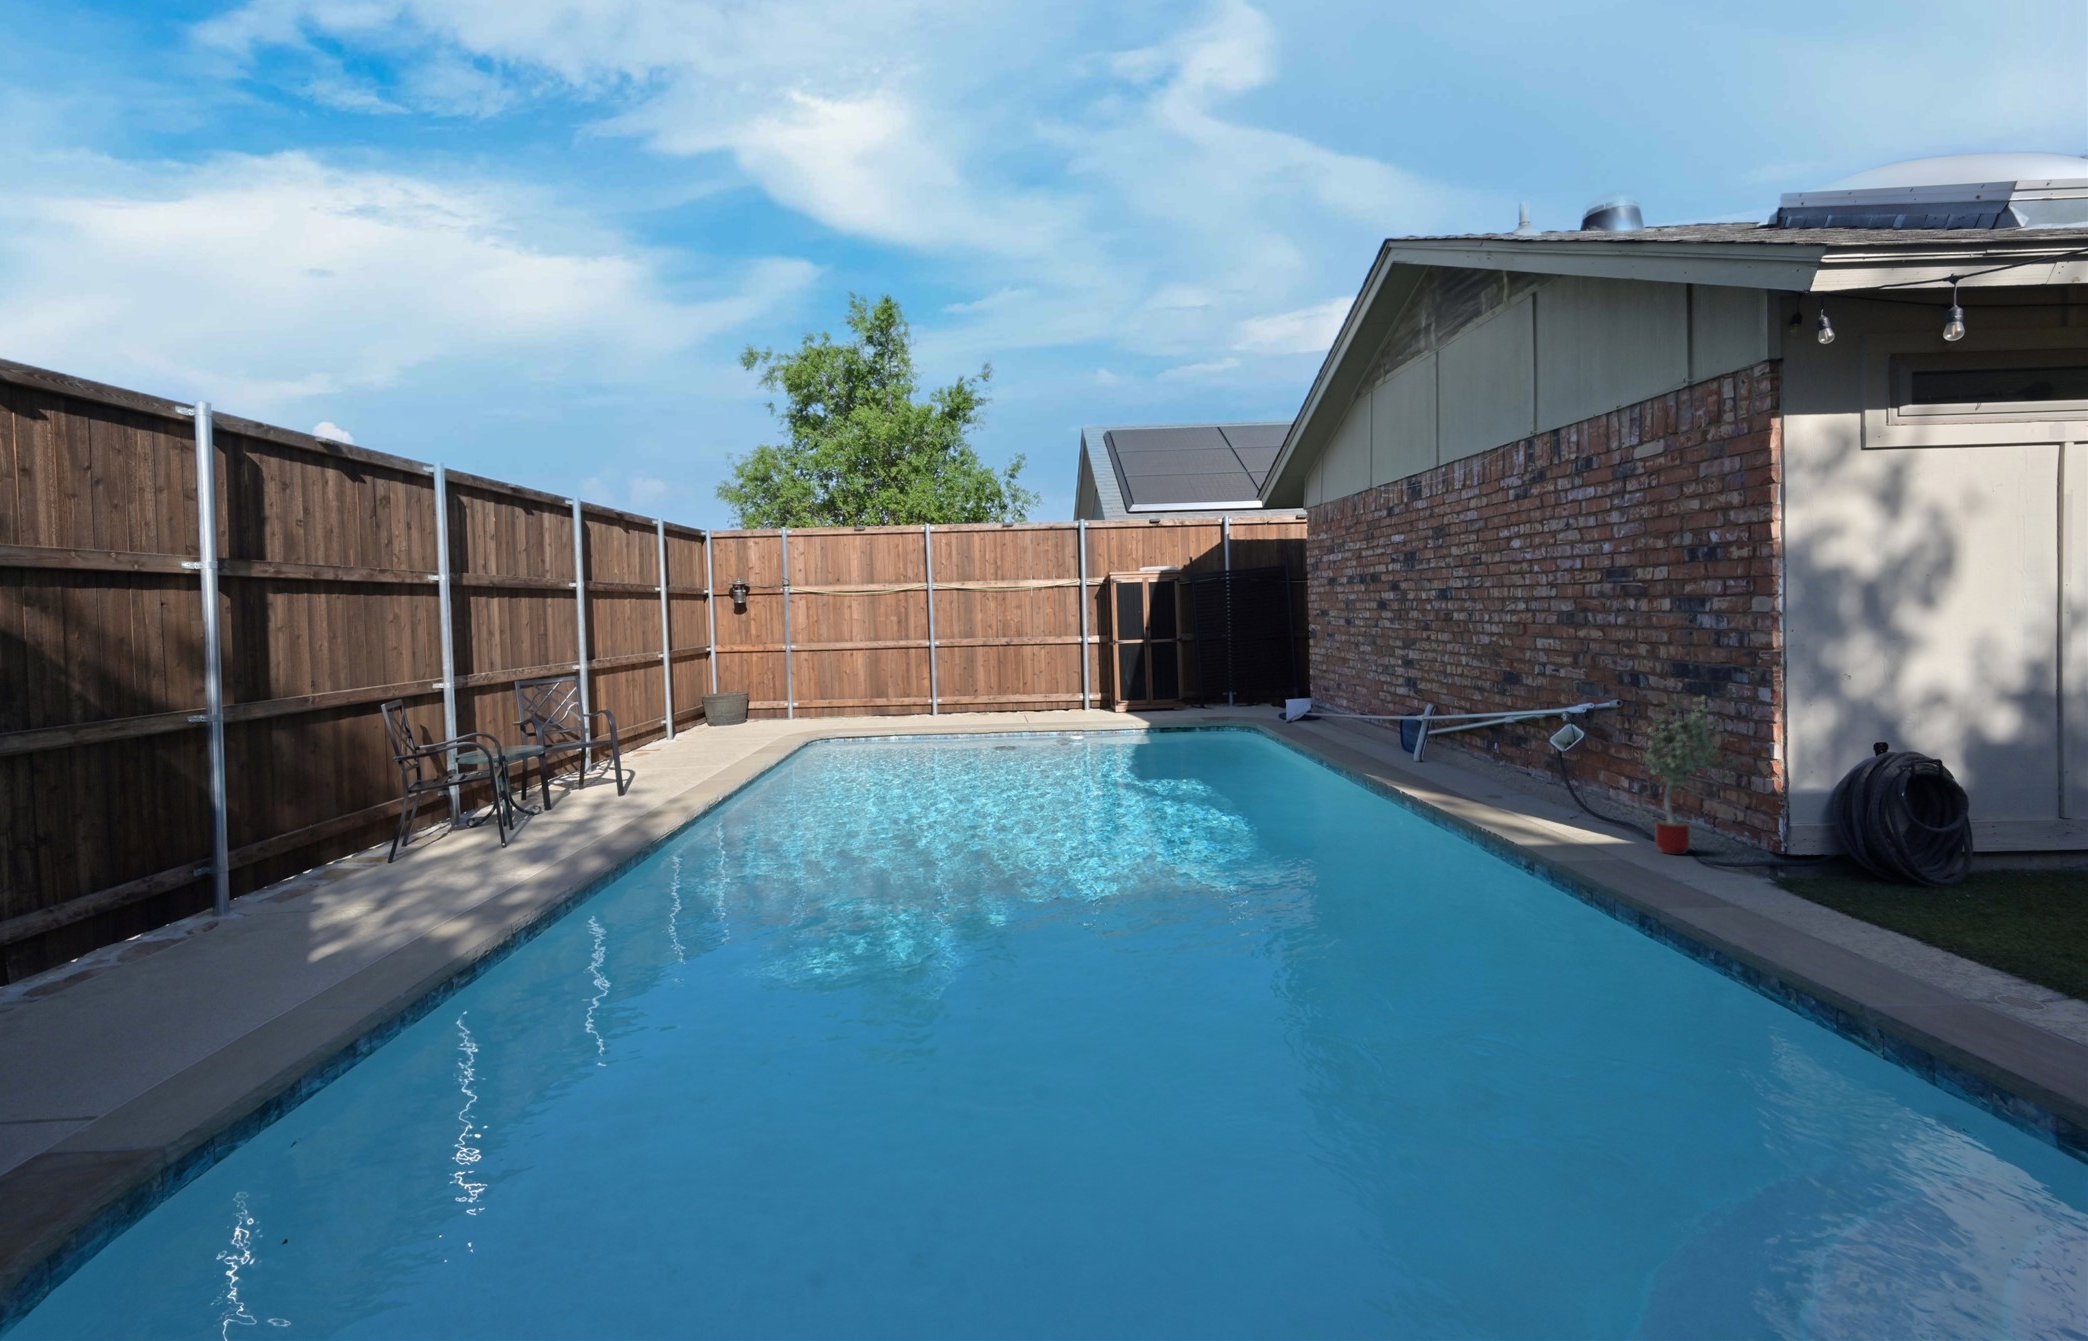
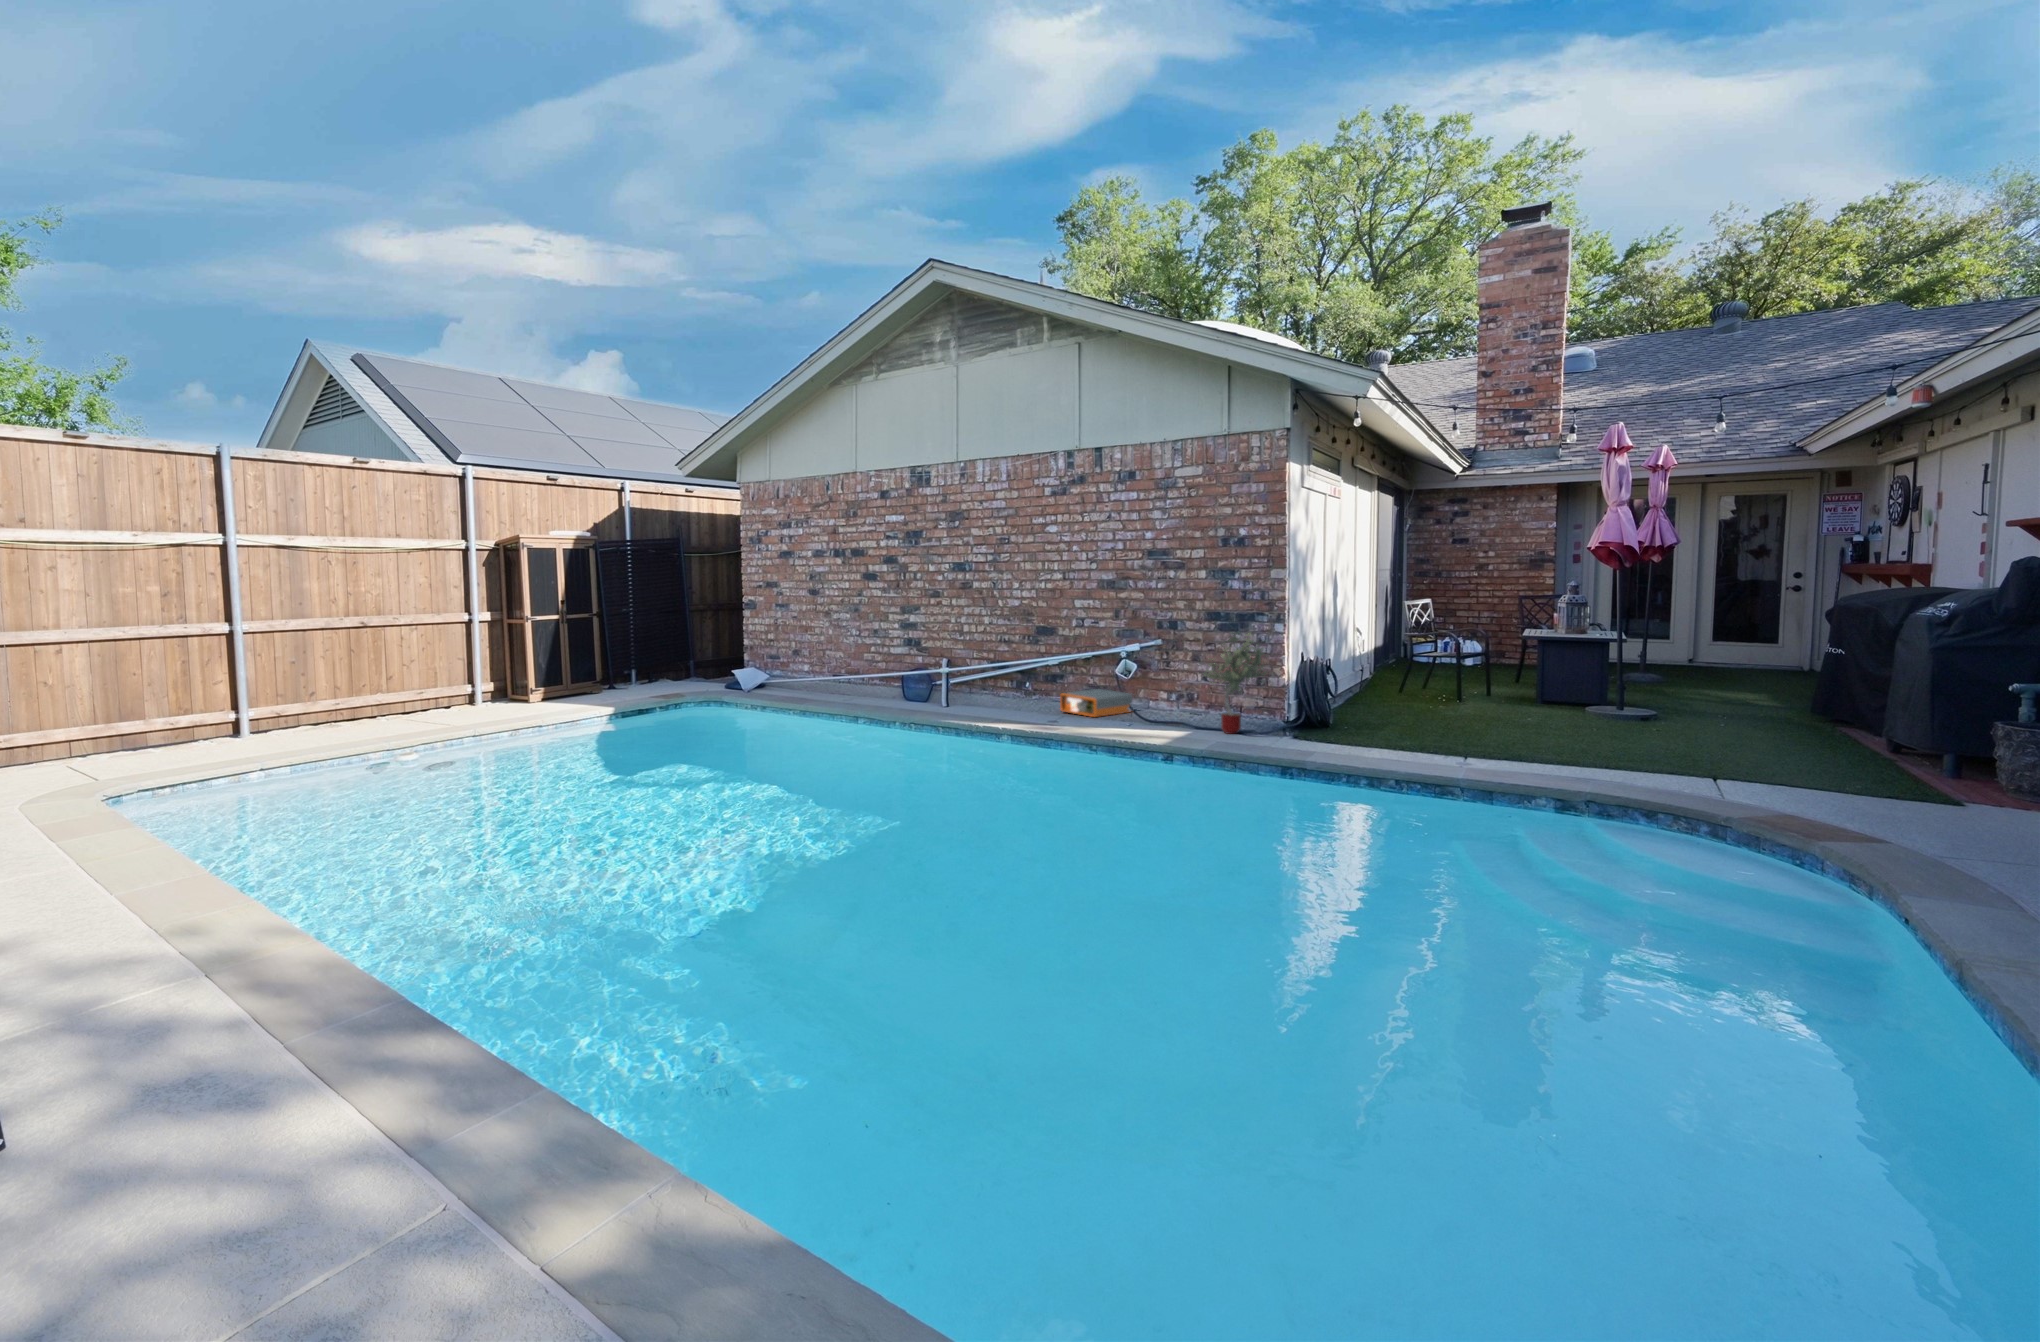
storage box: none [1481,767,1592,807] -> present [1060,689,1132,717]

